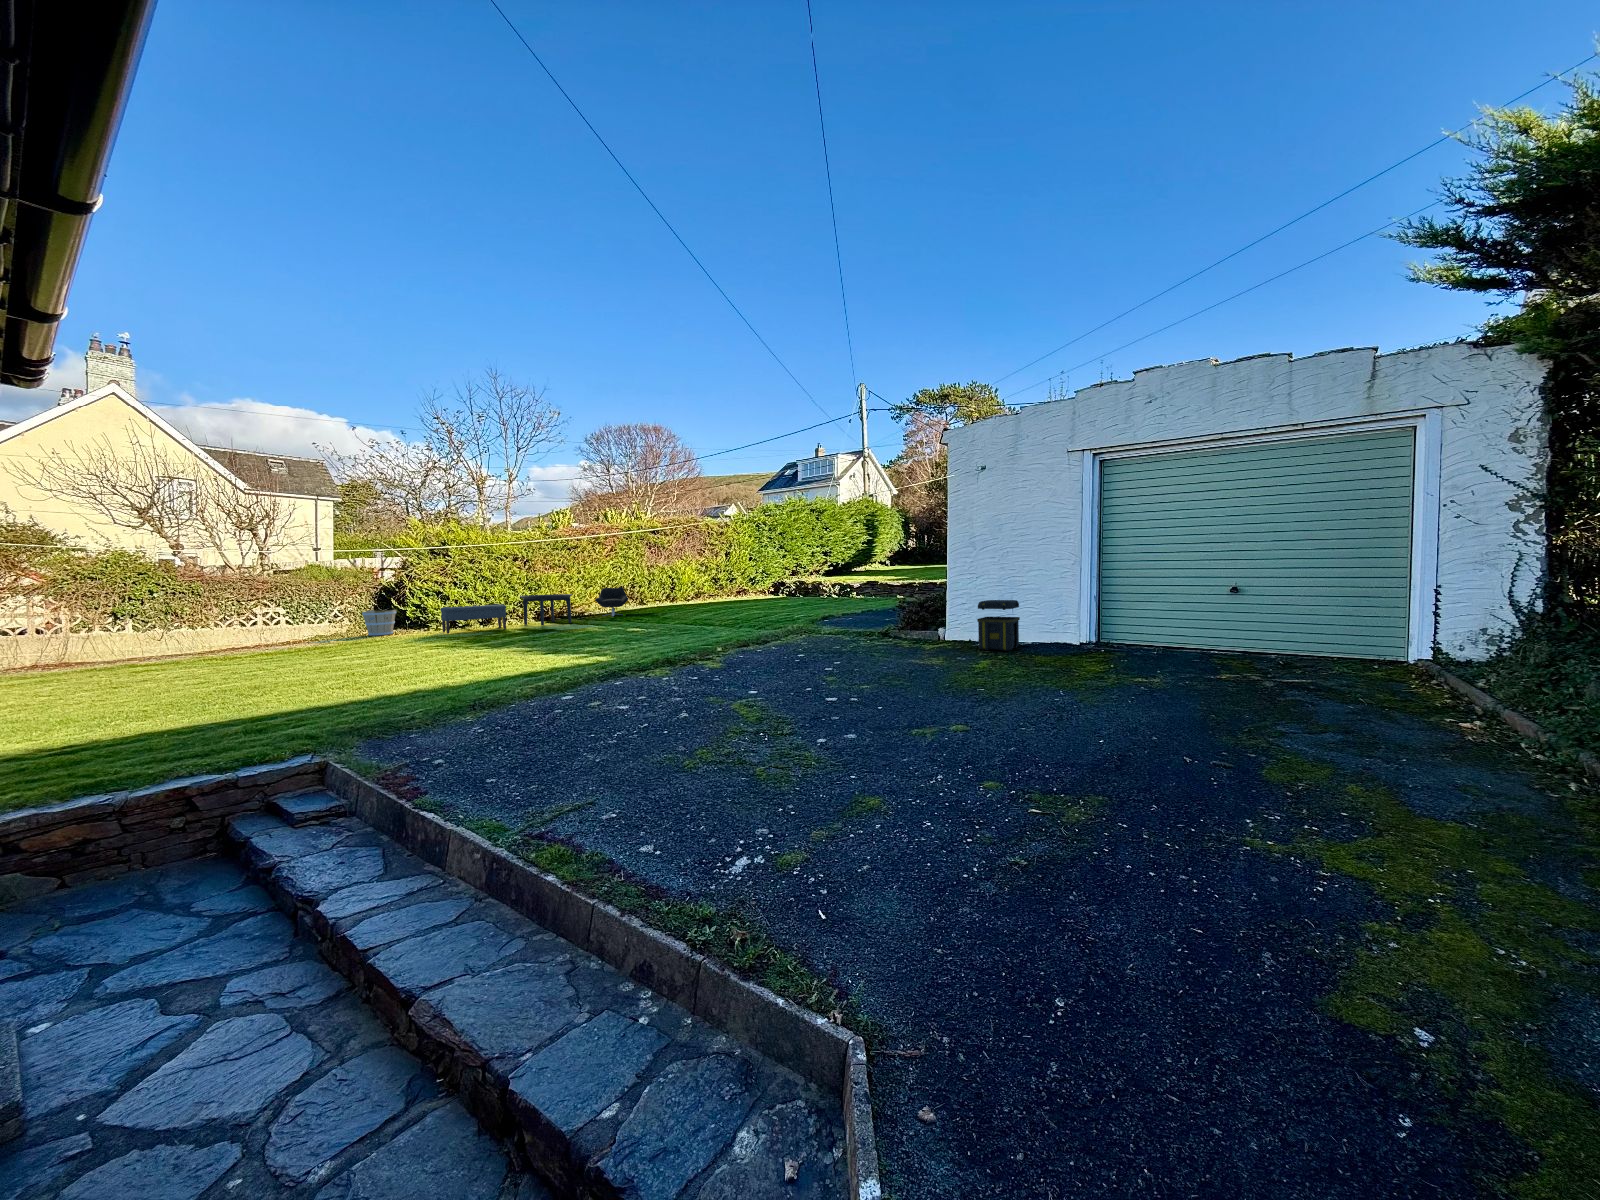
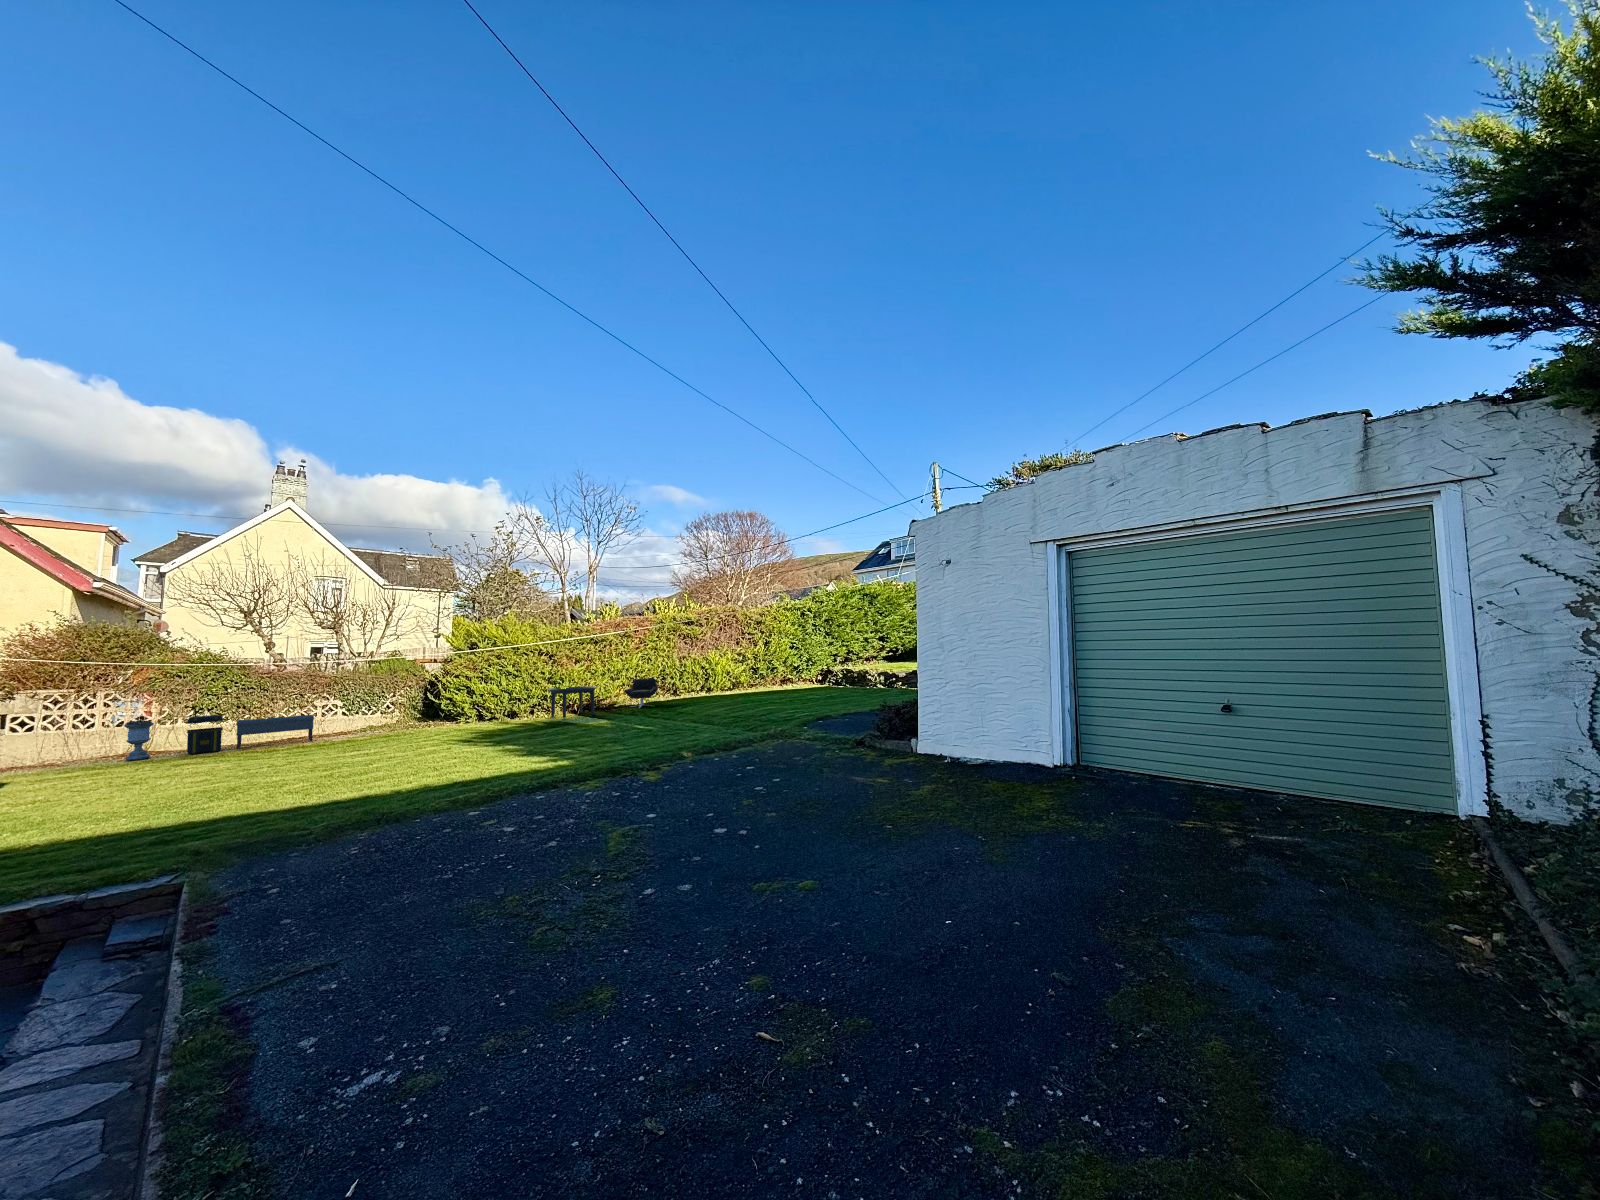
toolbox: present [977,600,1020,651] -> present [187,715,223,754]
bench: present [440,604,506,633] -> present [236,715,314,749]
wooden bucket: present [362,610,396,636] -> none [407,701,438,726]
planter: none [30,626,69,673] -> present [124,720,154,760]

